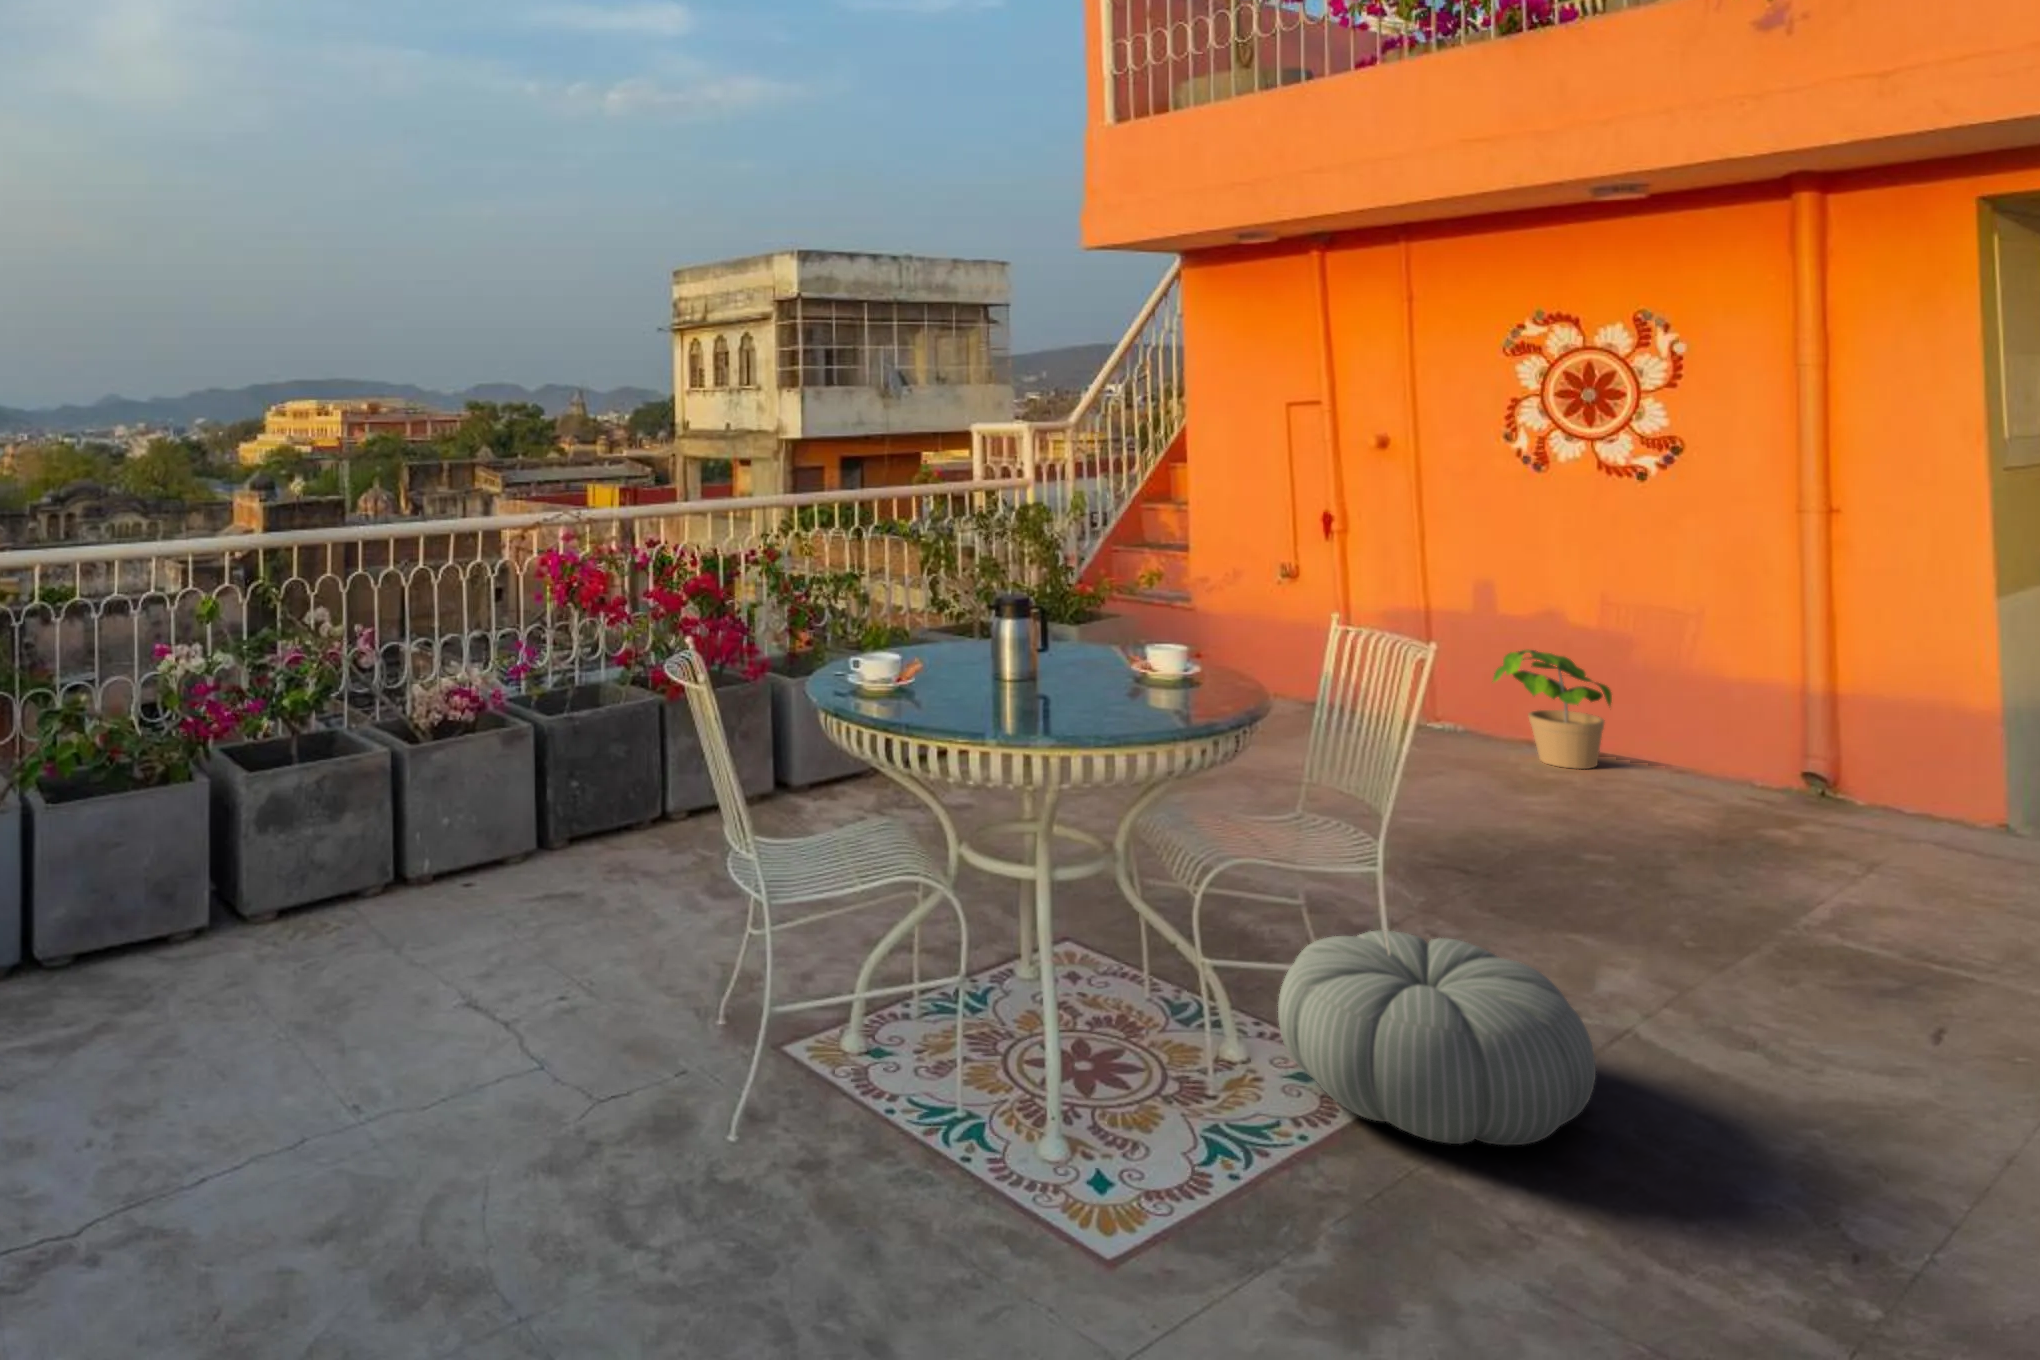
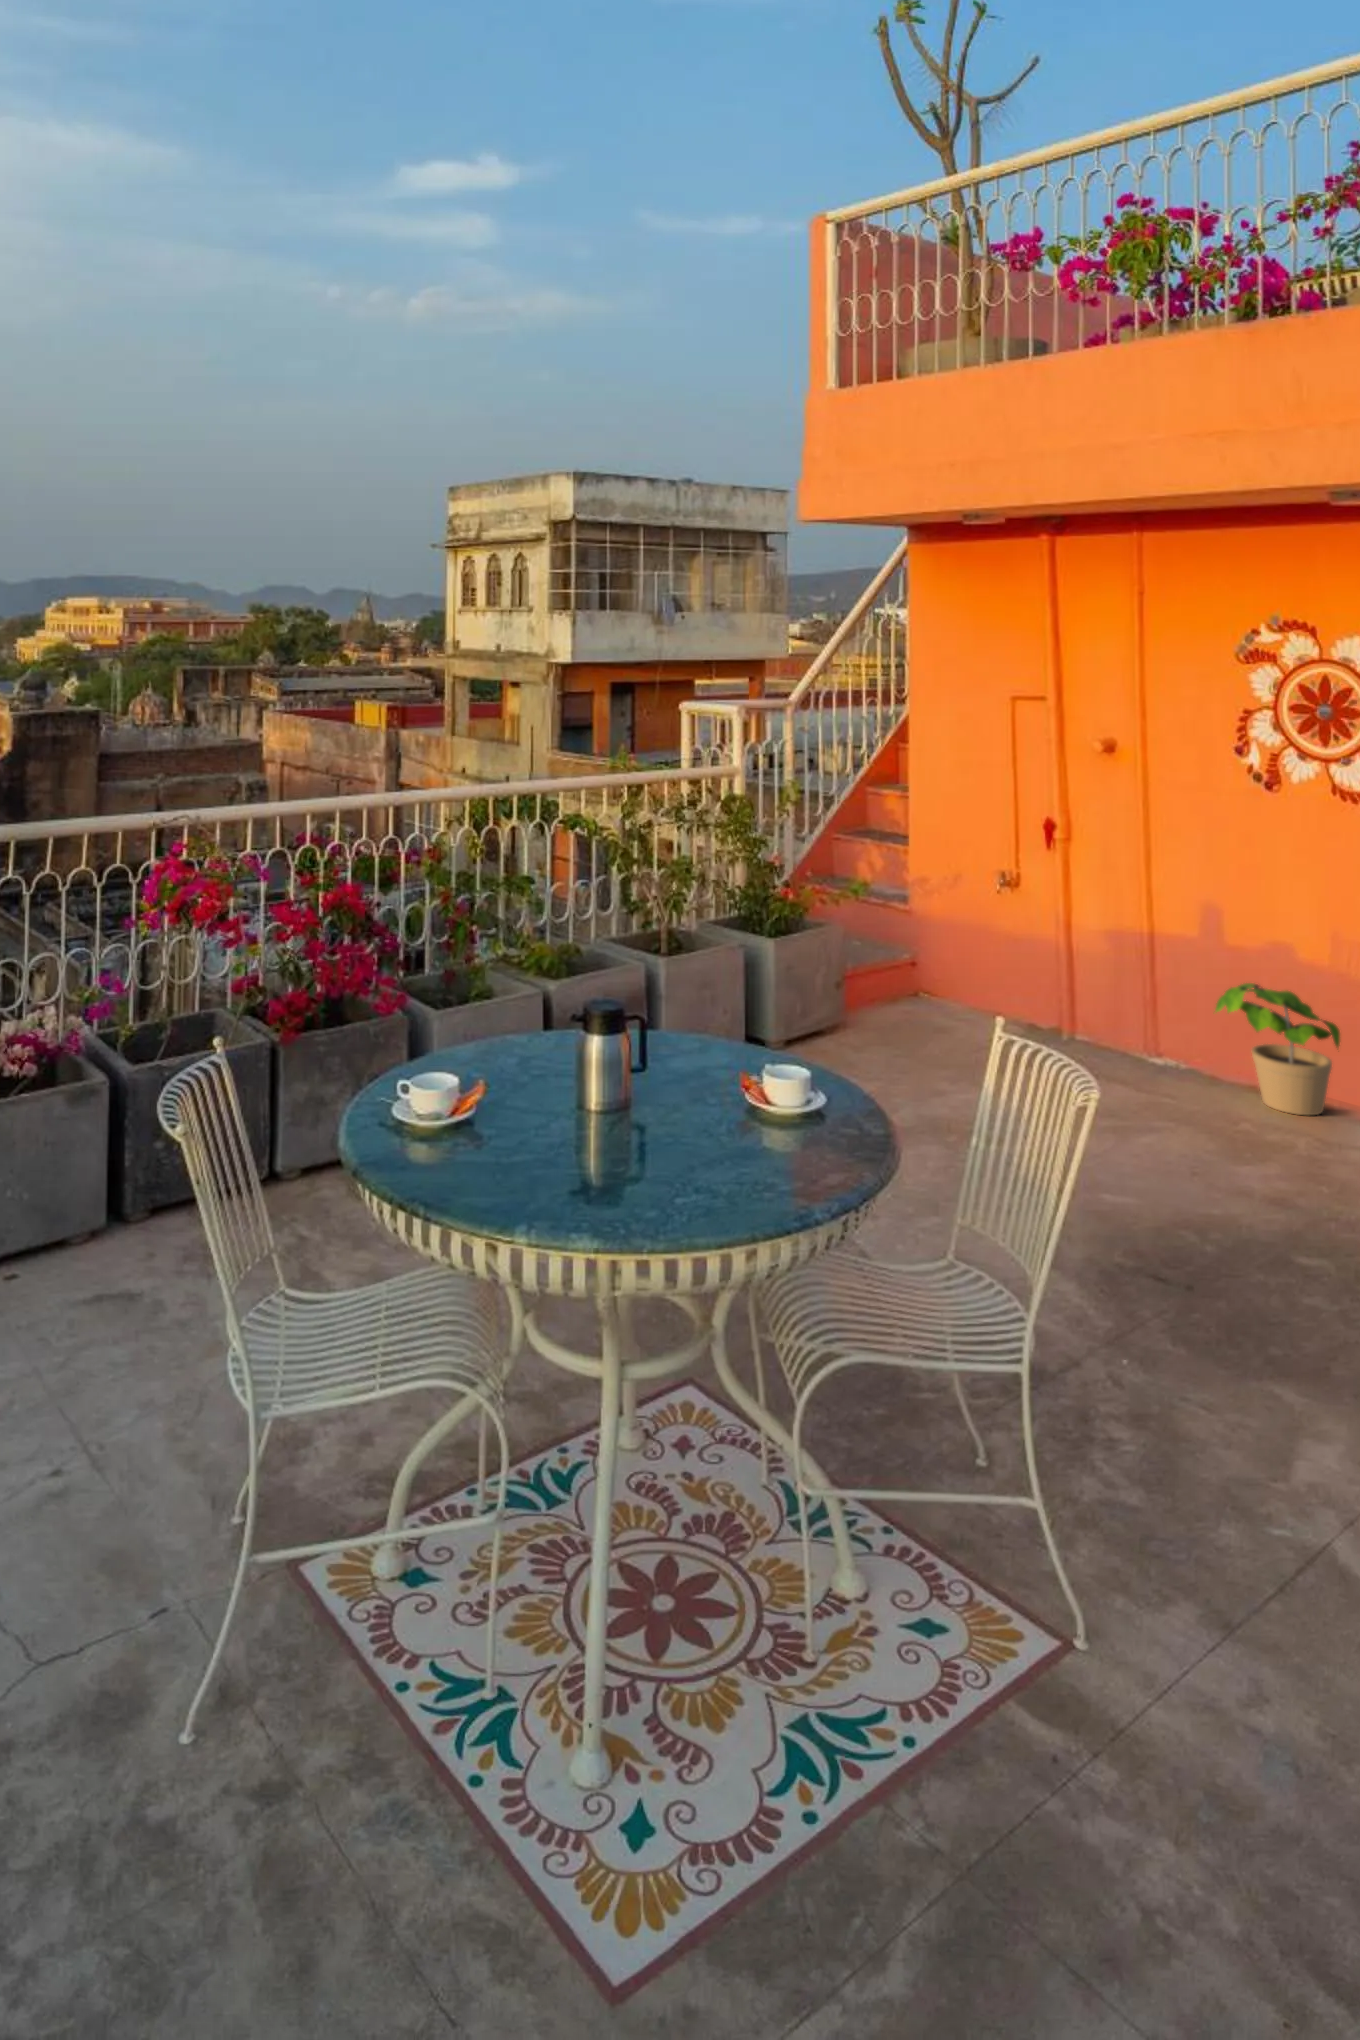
pouf: present [1278,930,1596,1146] -> none [900,1422,1276,1776]

